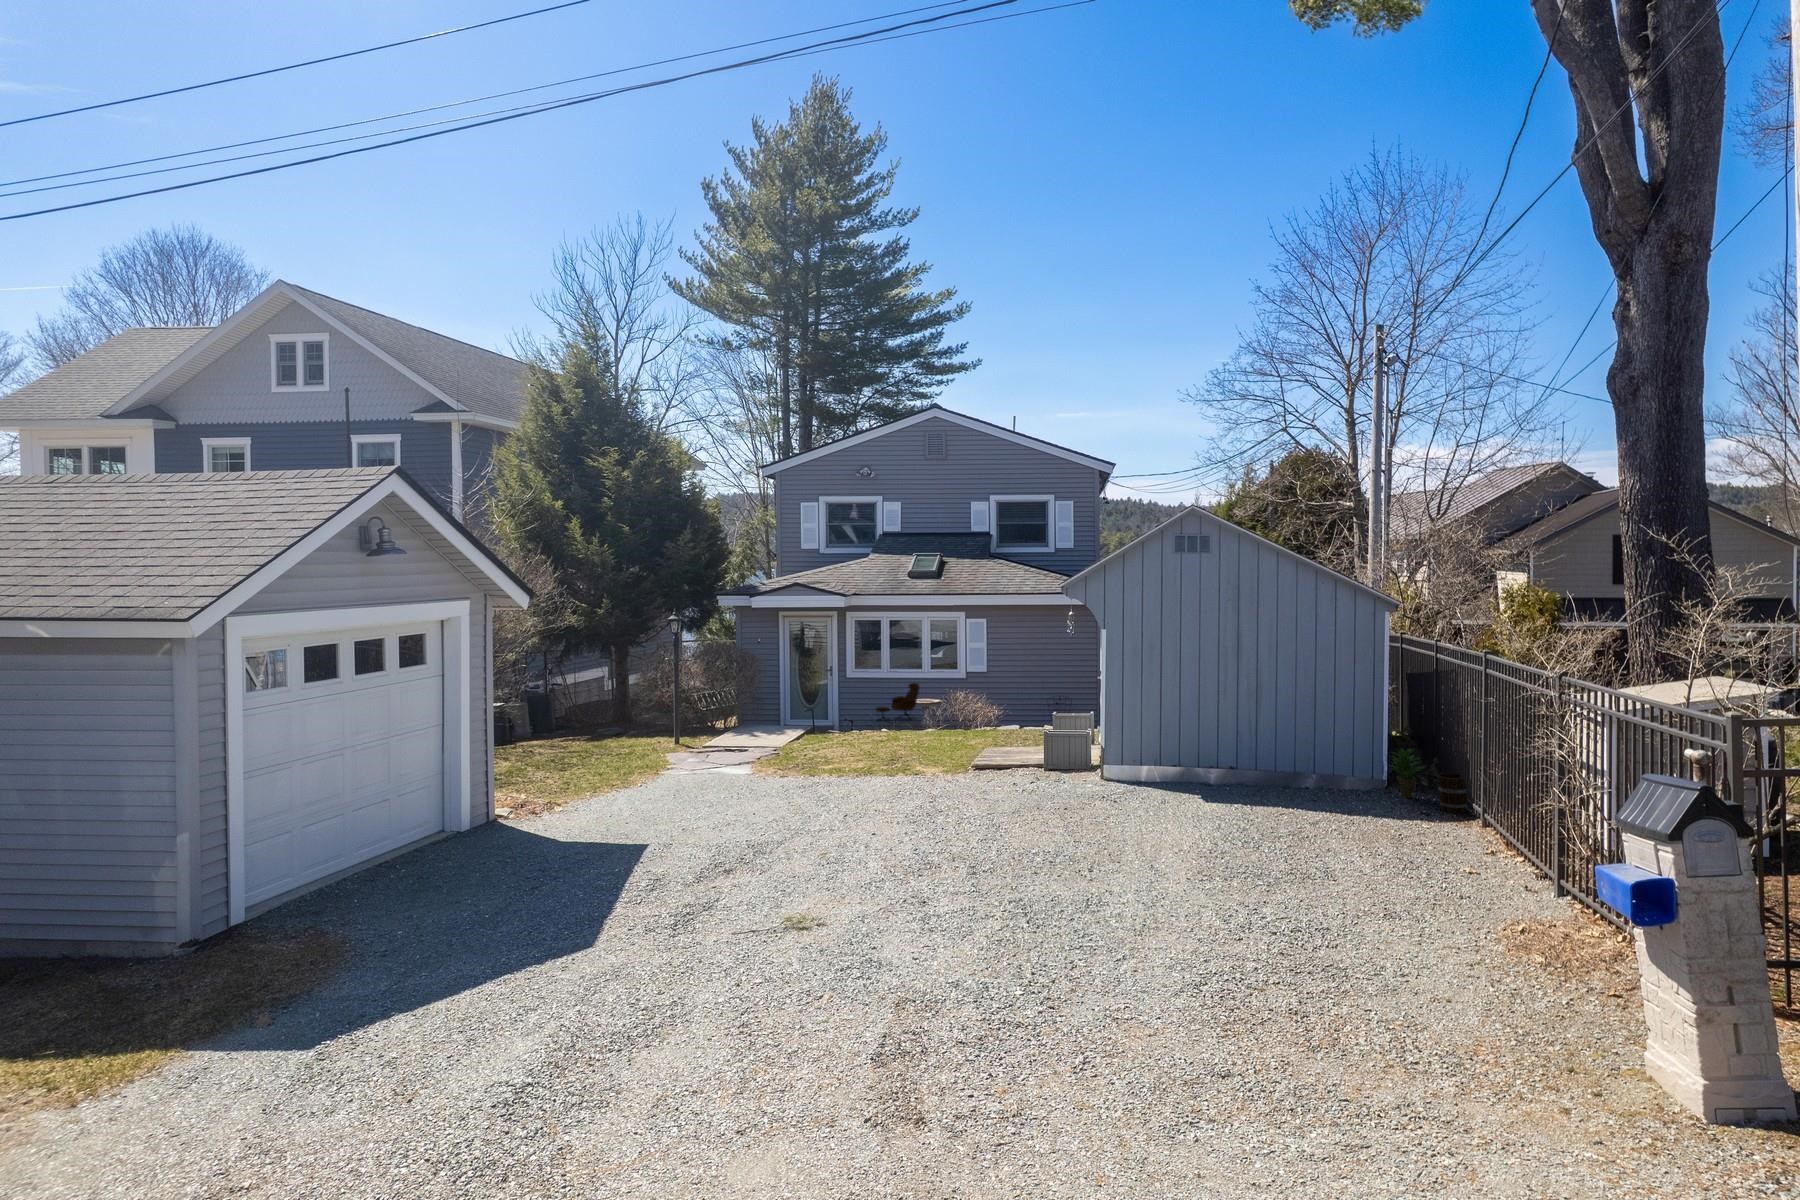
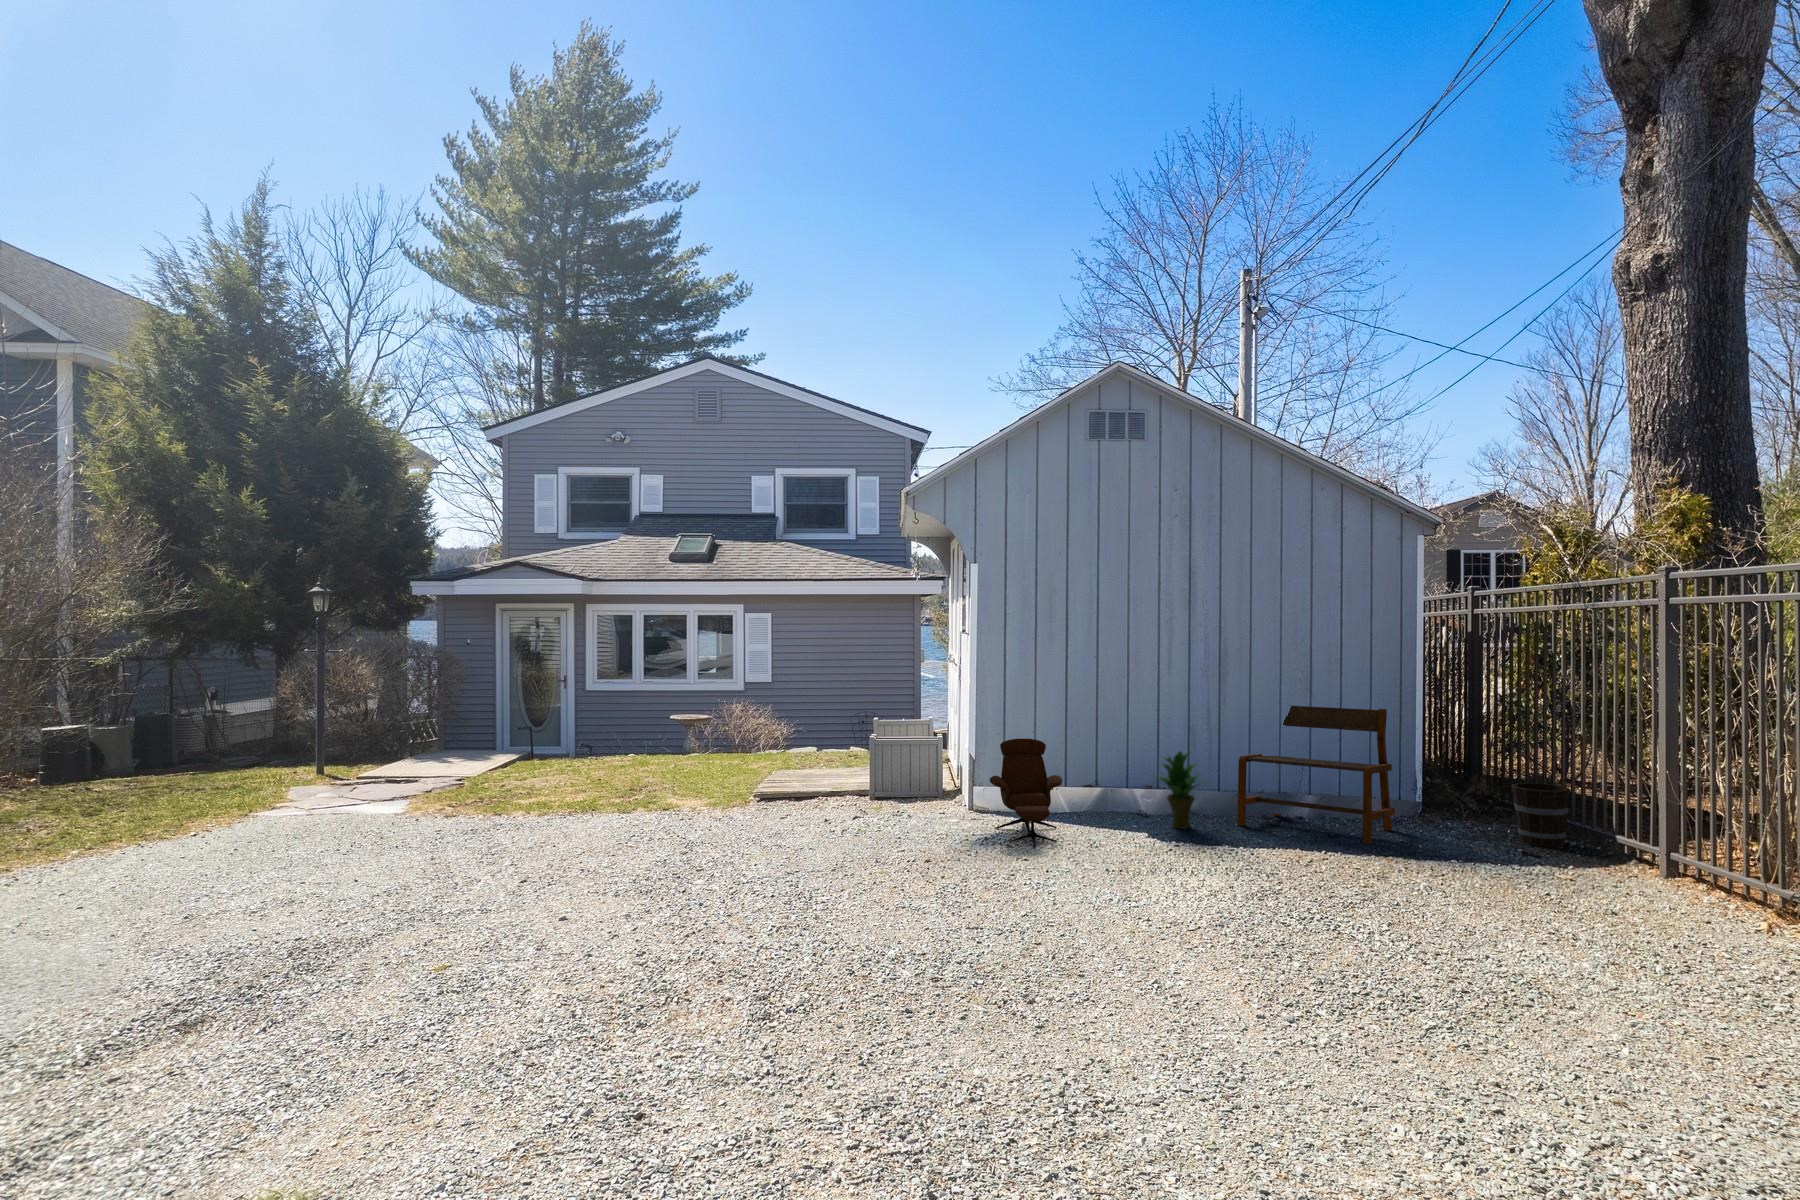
lounge chair: present [876,683,920,719] -> present [989,739,1062,848]
bench: none [1271,716,1369,807] -> present [1237,706,1395,844]
potted plant: present [1392,748,1423,798] -> present [1156,752,1201,829]

